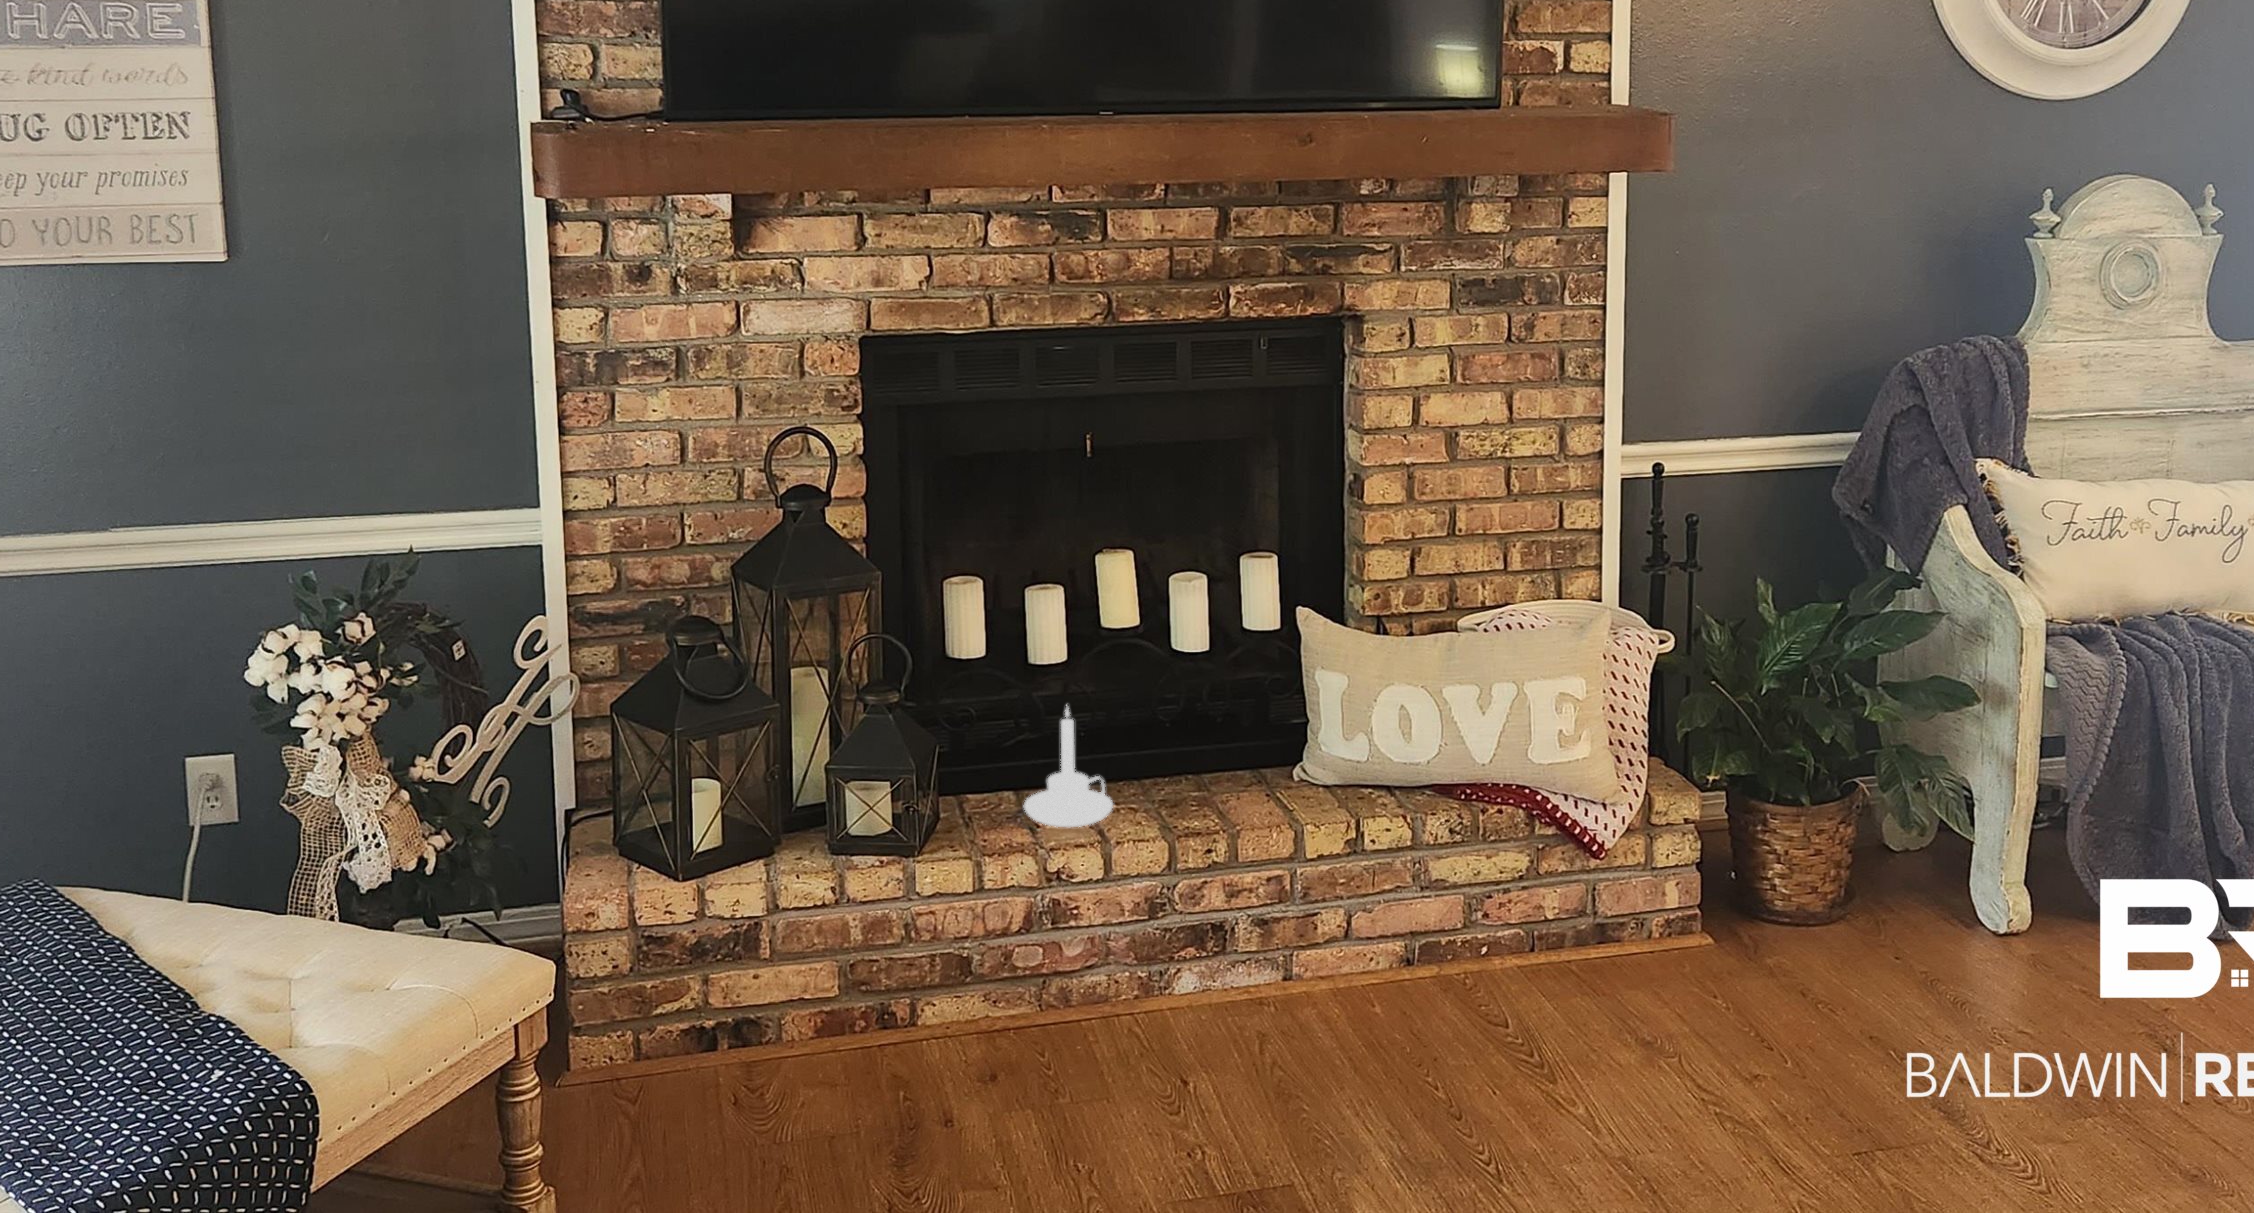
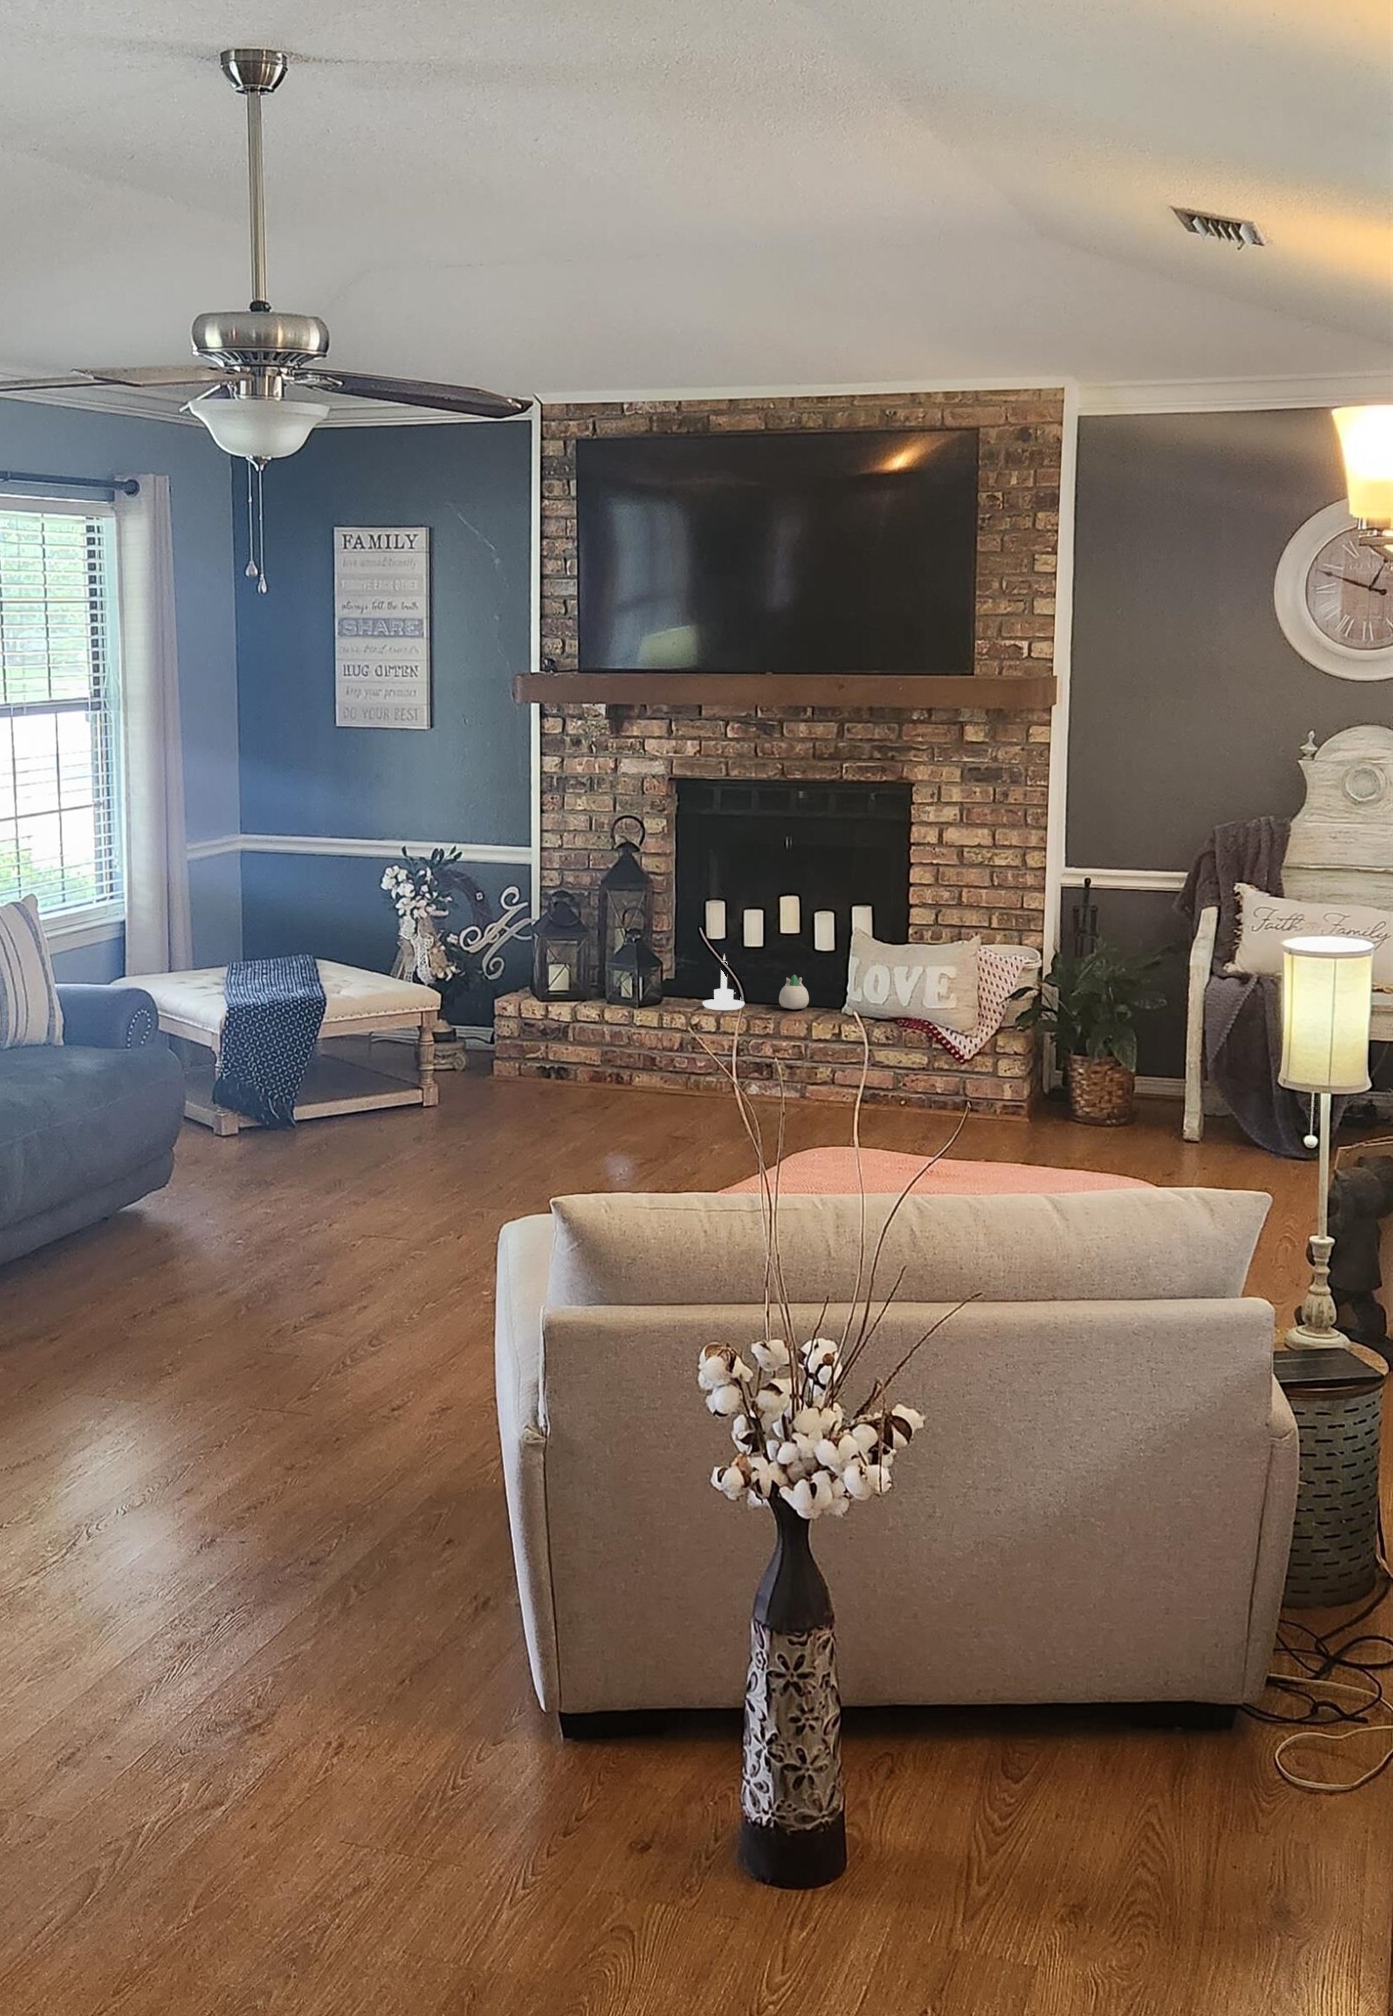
succulent planter: none [1153,718,1221,790] -> present [779,975,809,1009]

